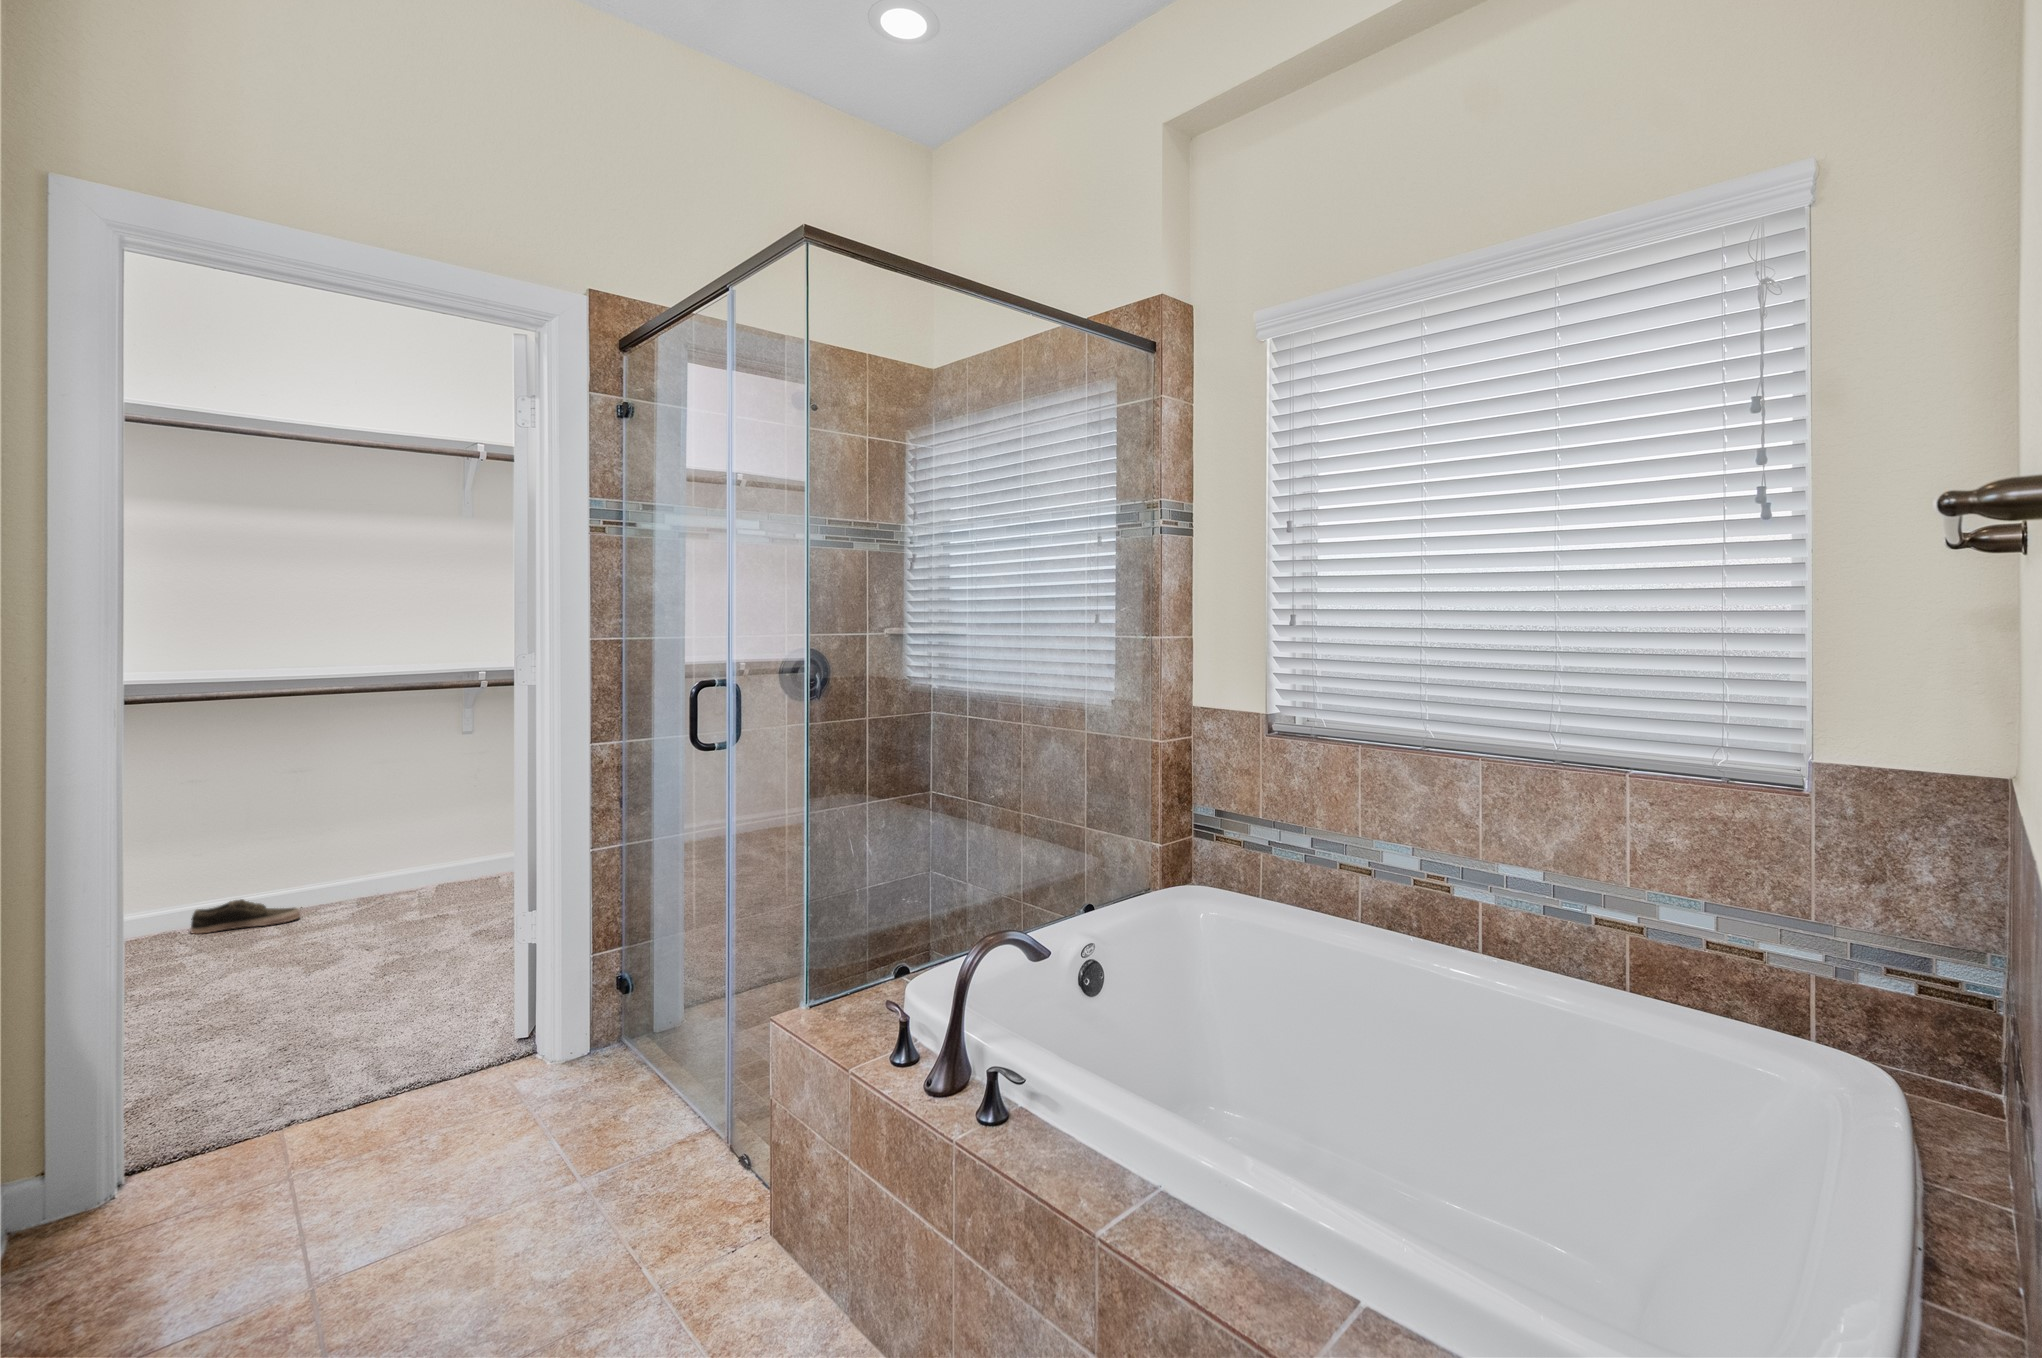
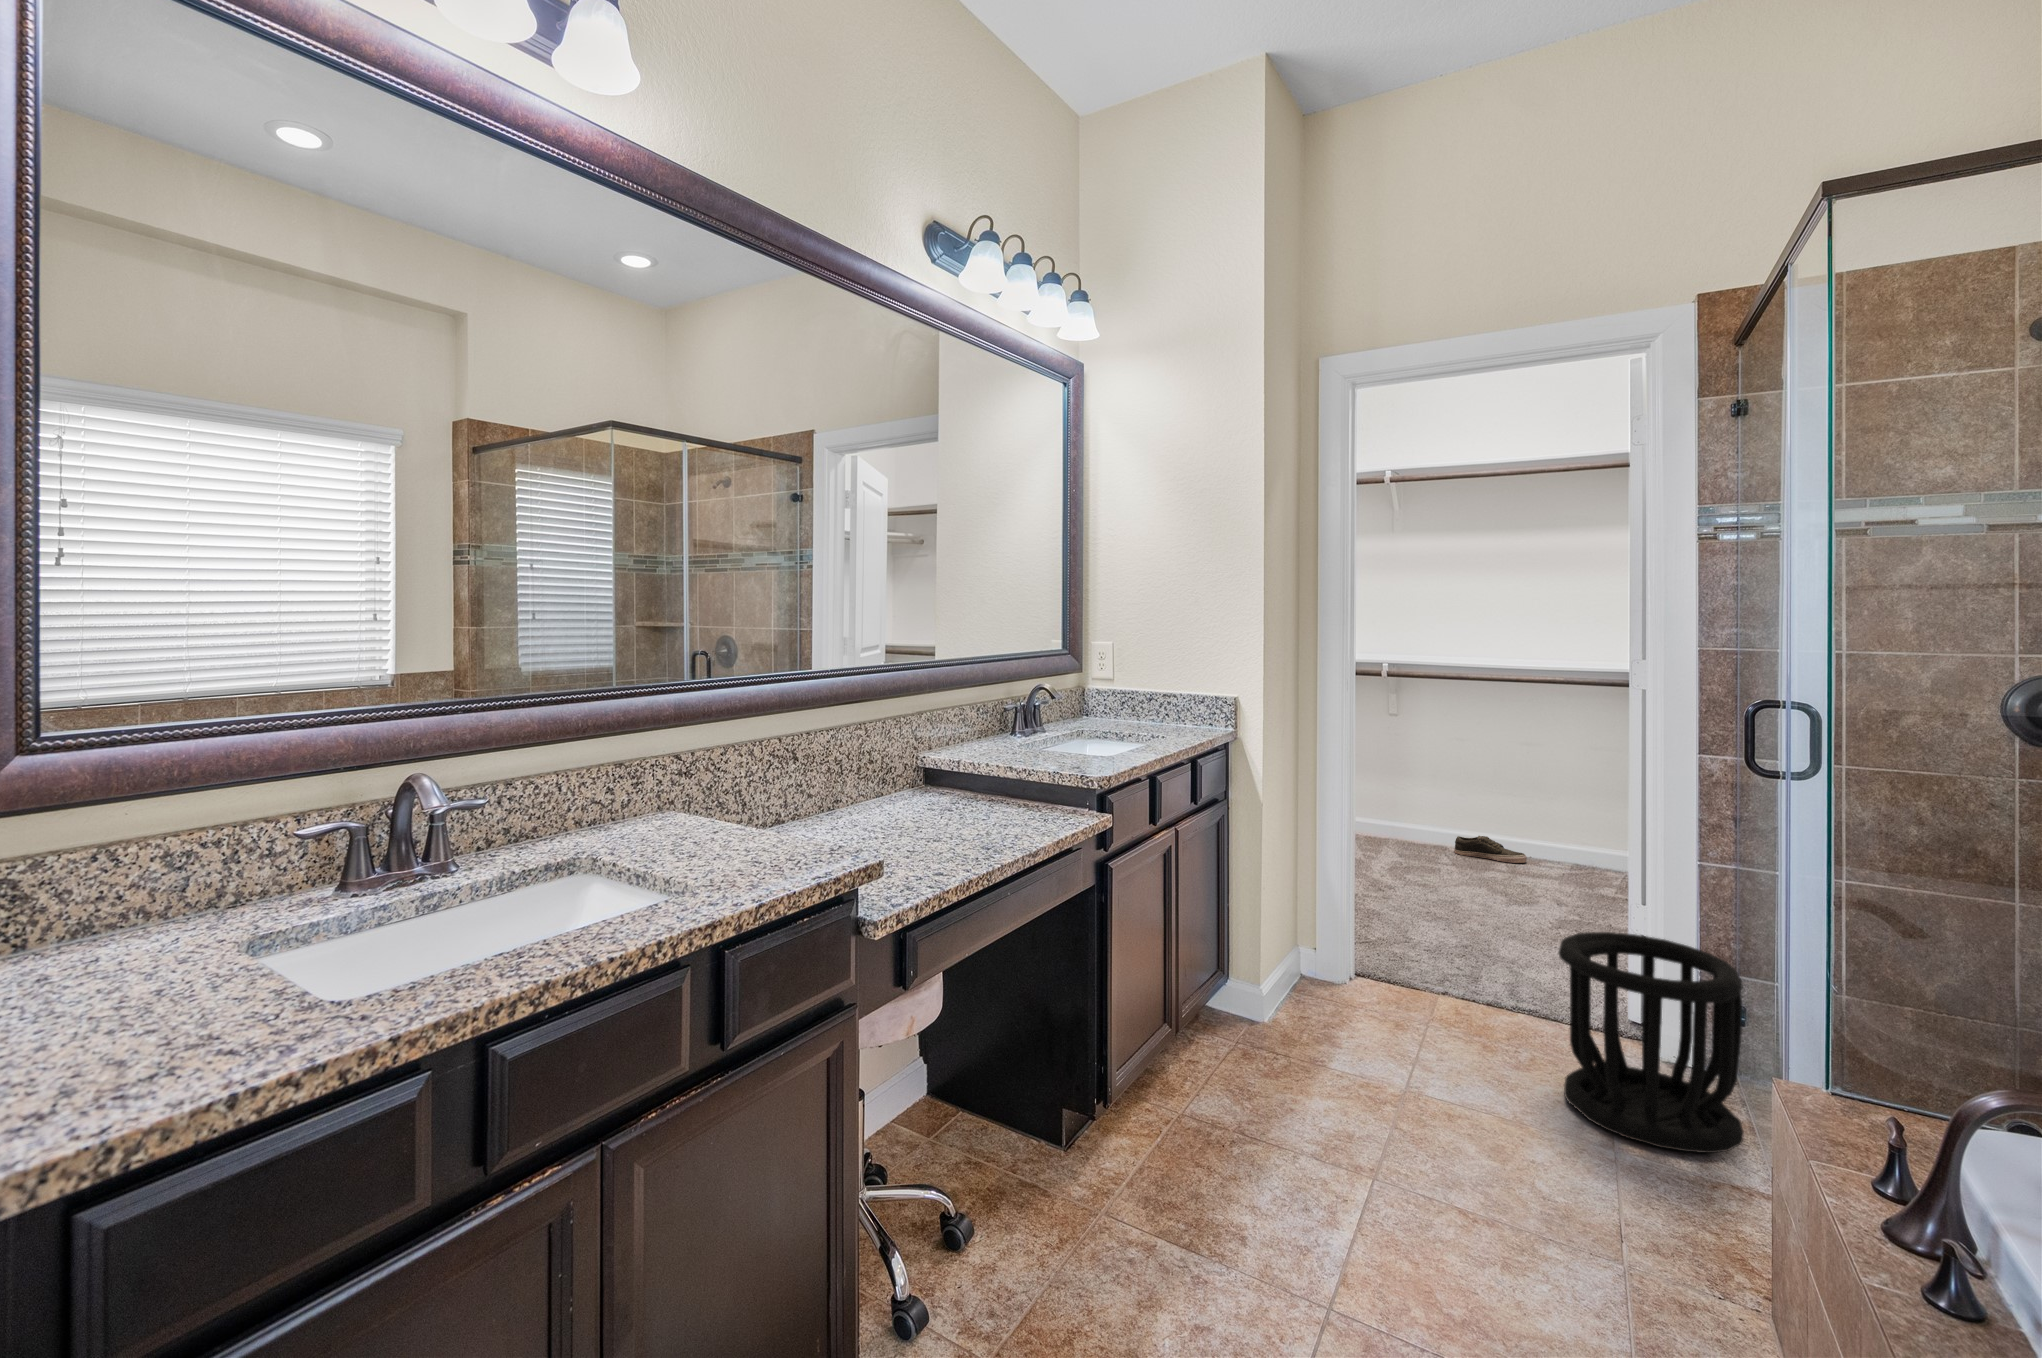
wastebasket: none [493,936,670,1165] -> present [1558,932,1744,1153]

